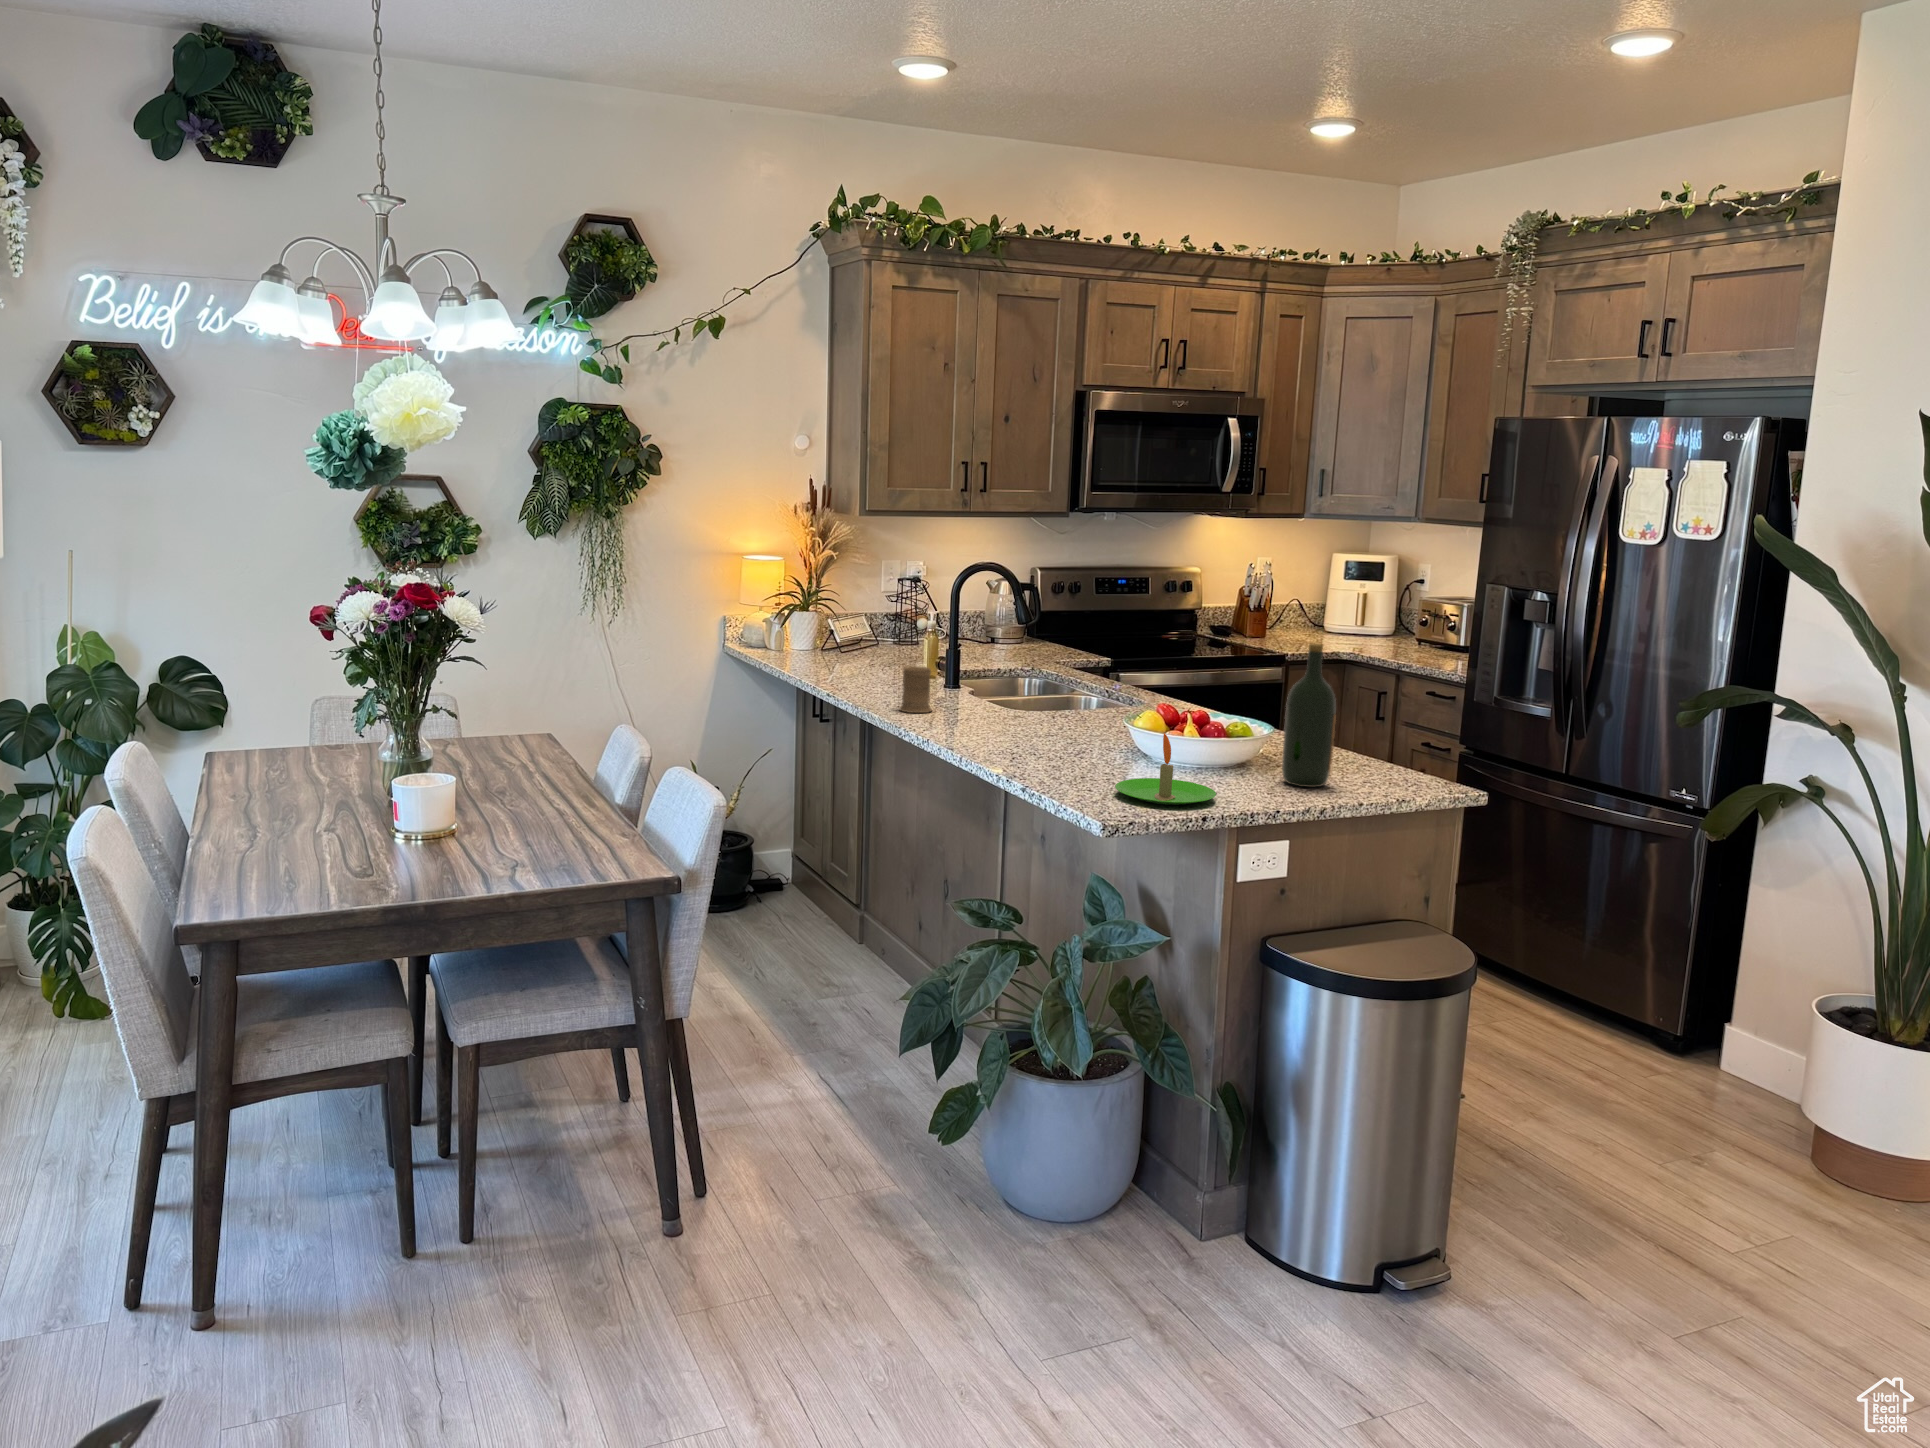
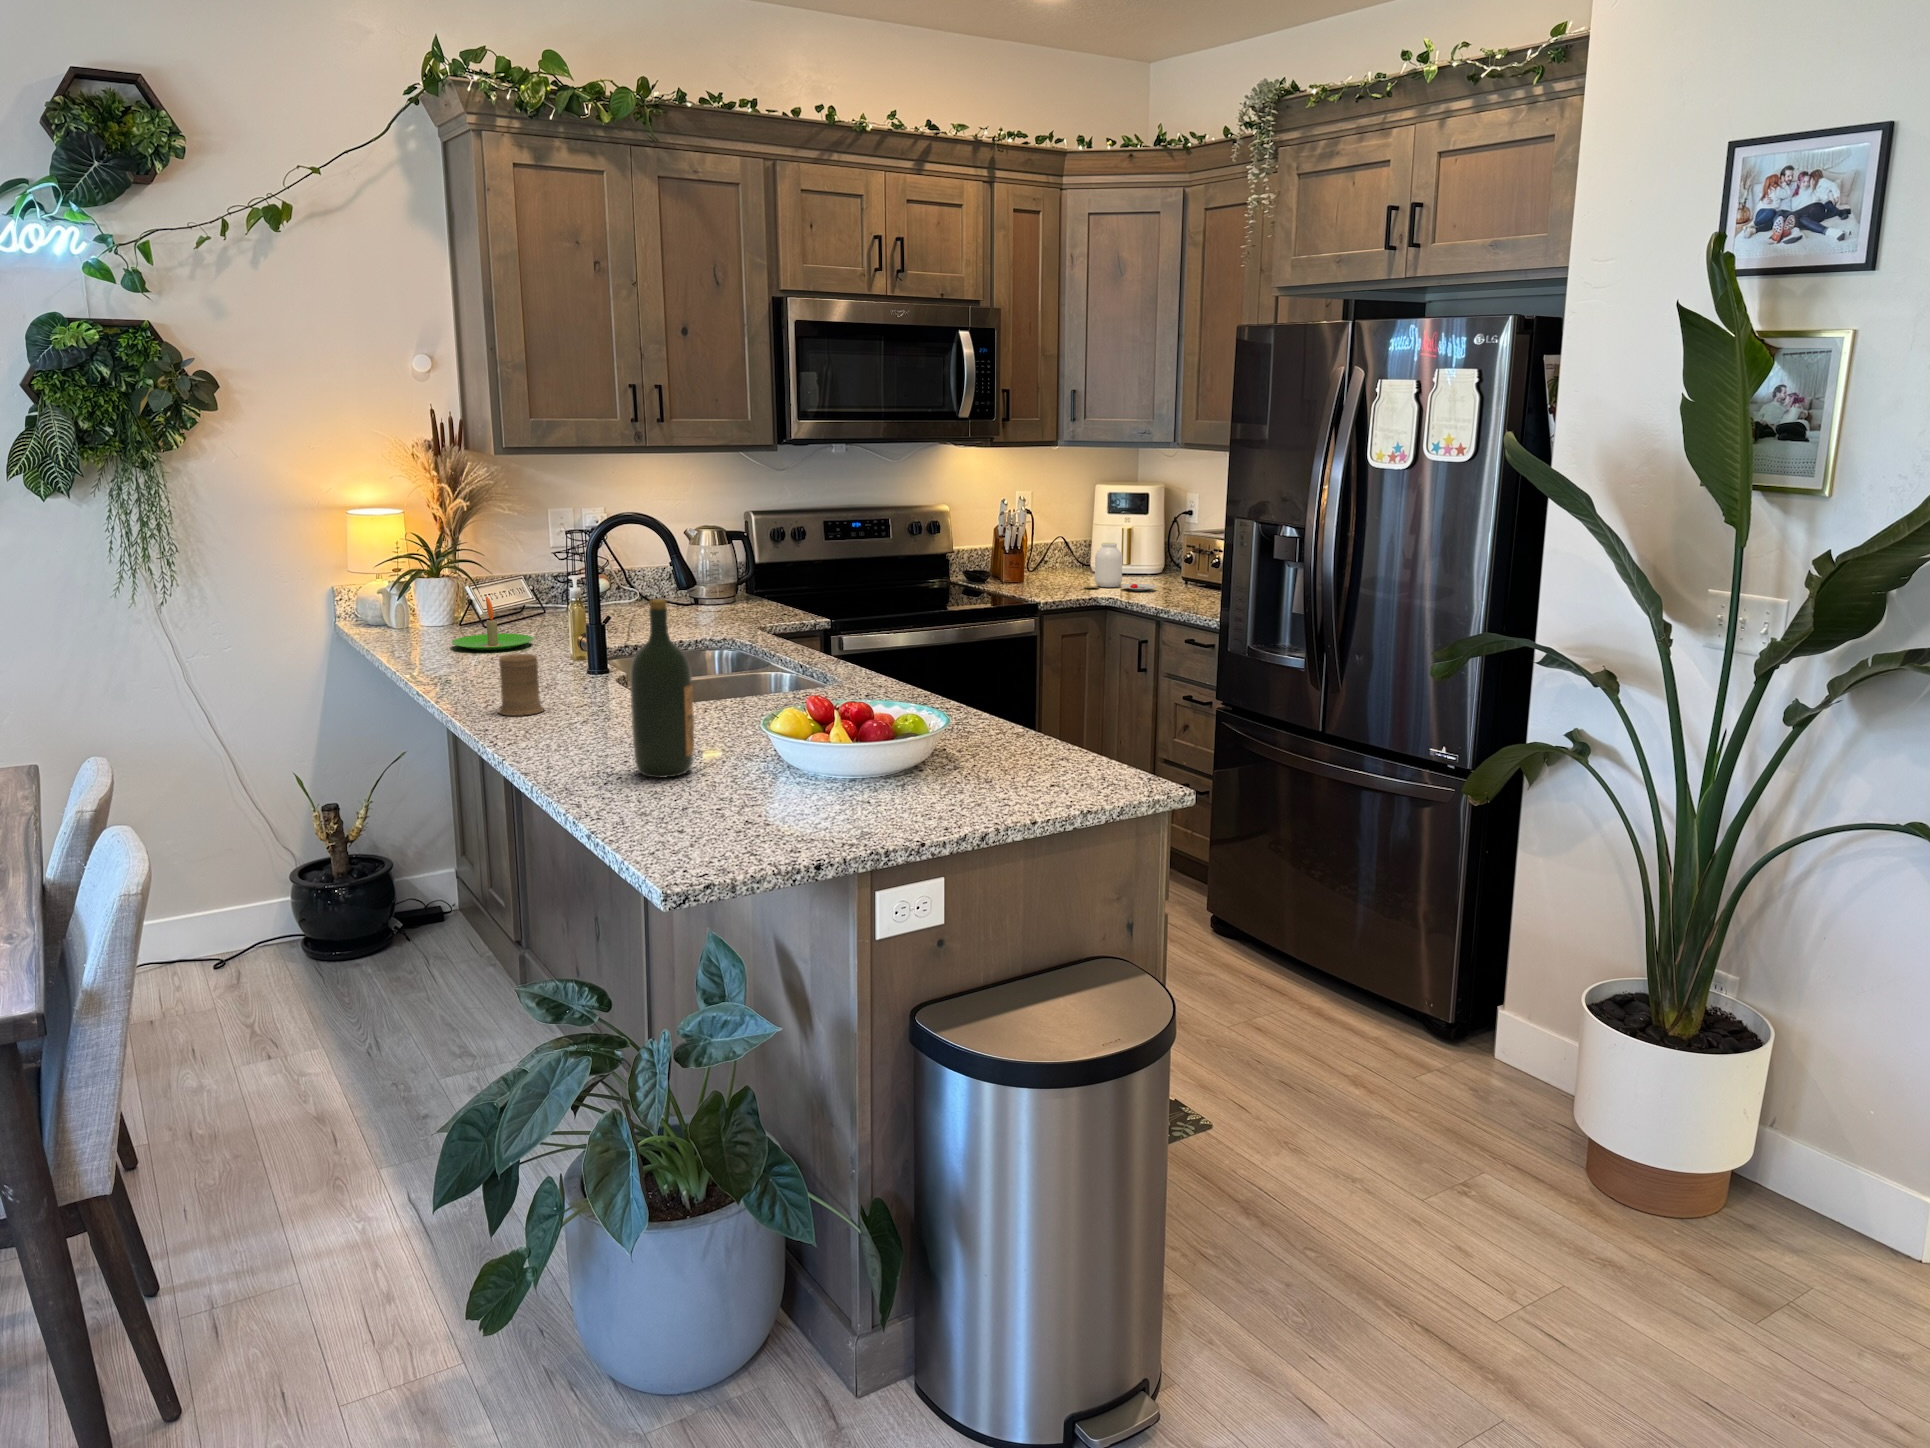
jar: none [1325,607,1393,651] -> present [1084,543,1156,591]
wine bottle: present [1282,644,1336,787] -> present [630,599,694,778]
candle: present [1115,733,1216,805] -> present [451,597,533,650]

